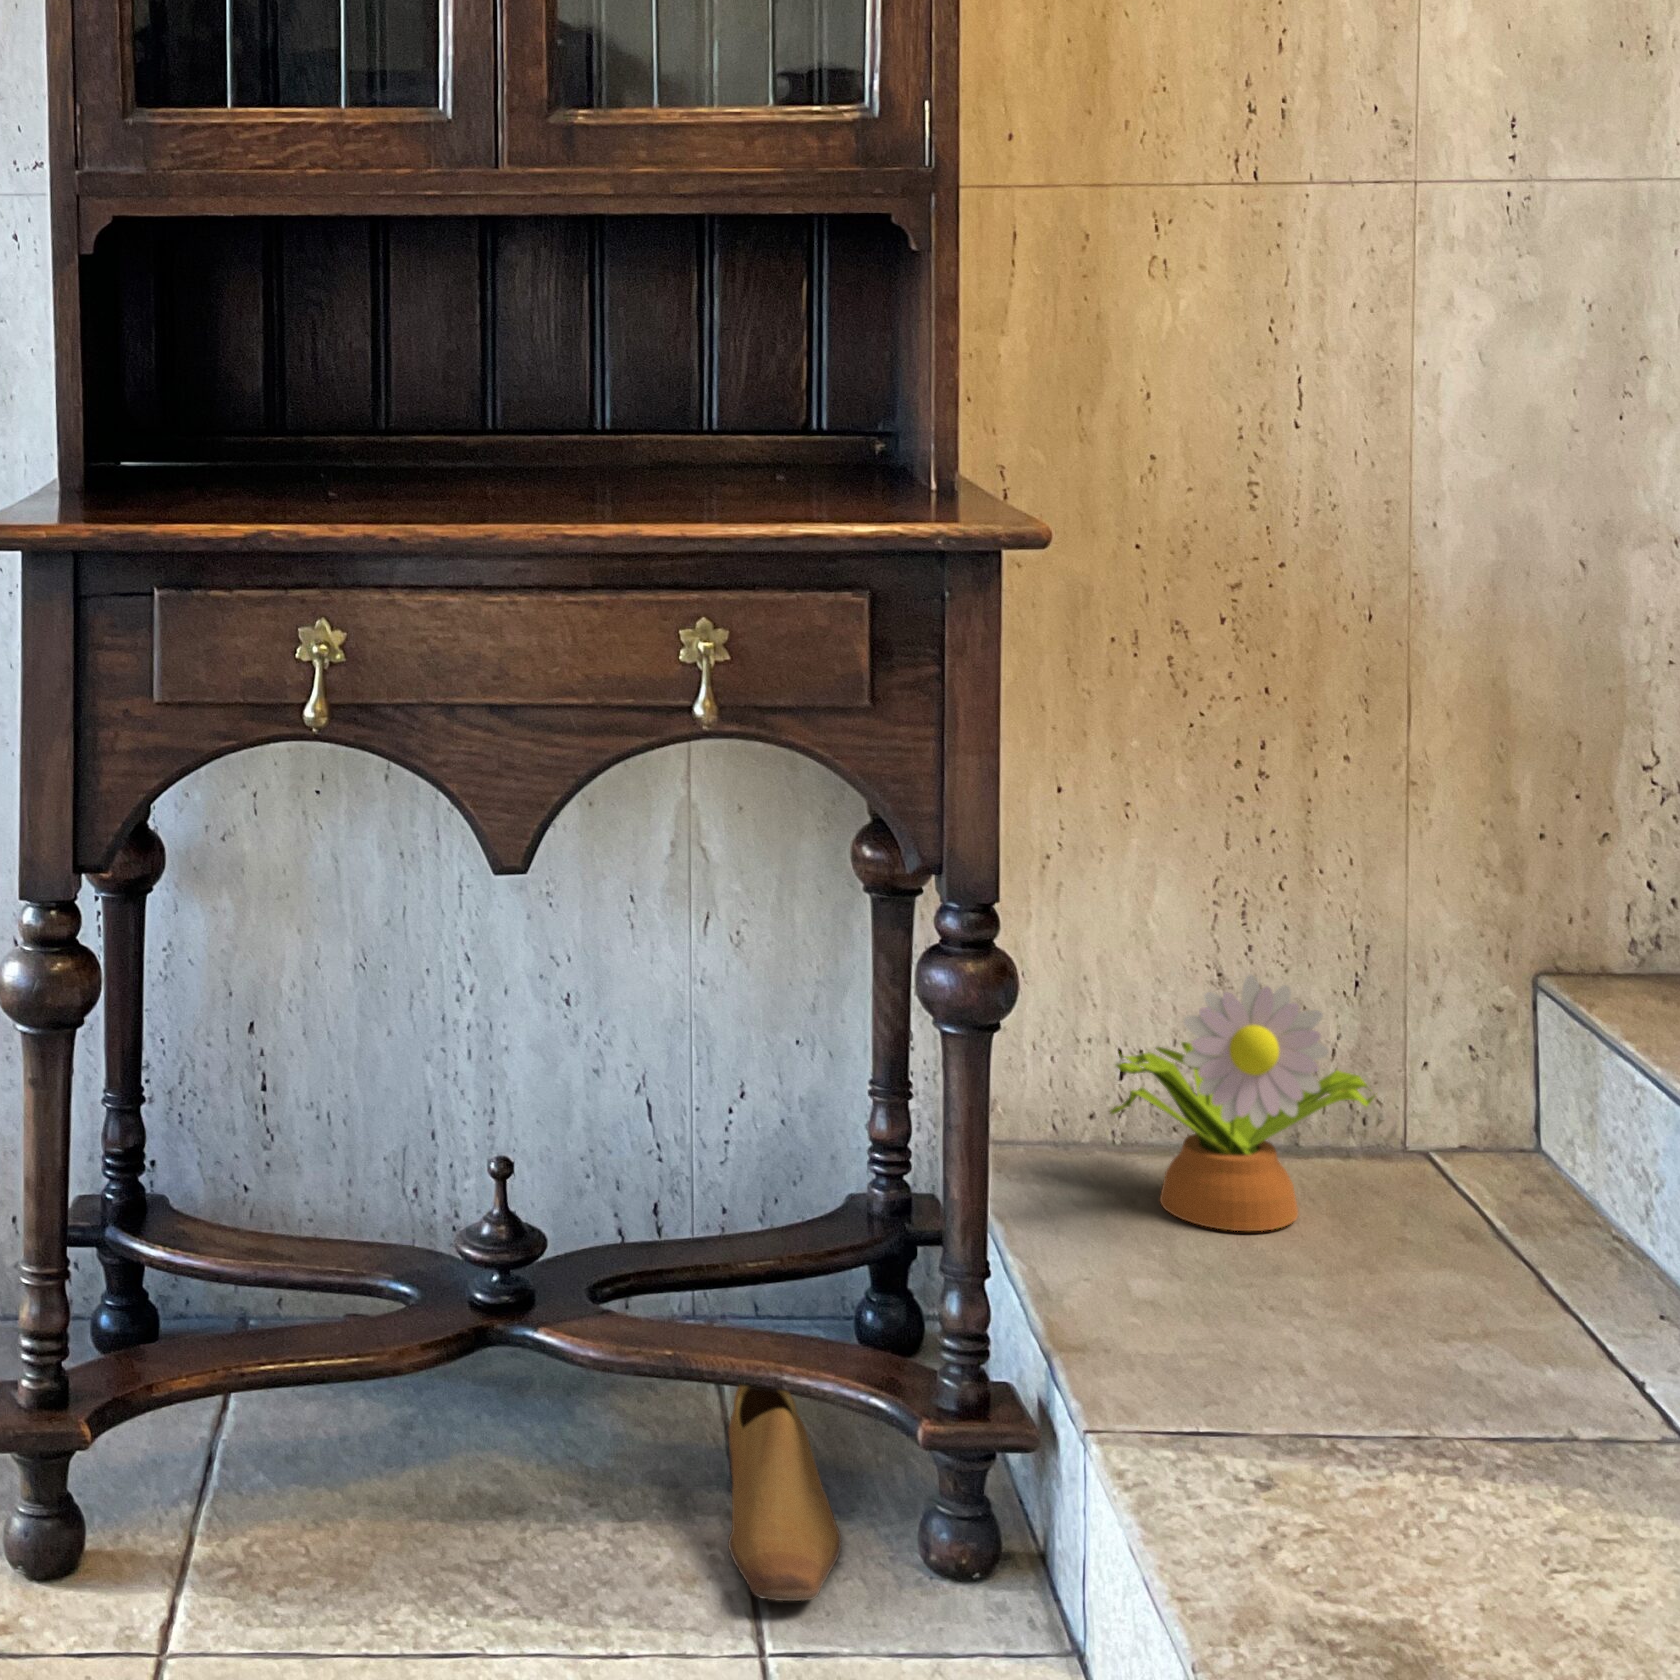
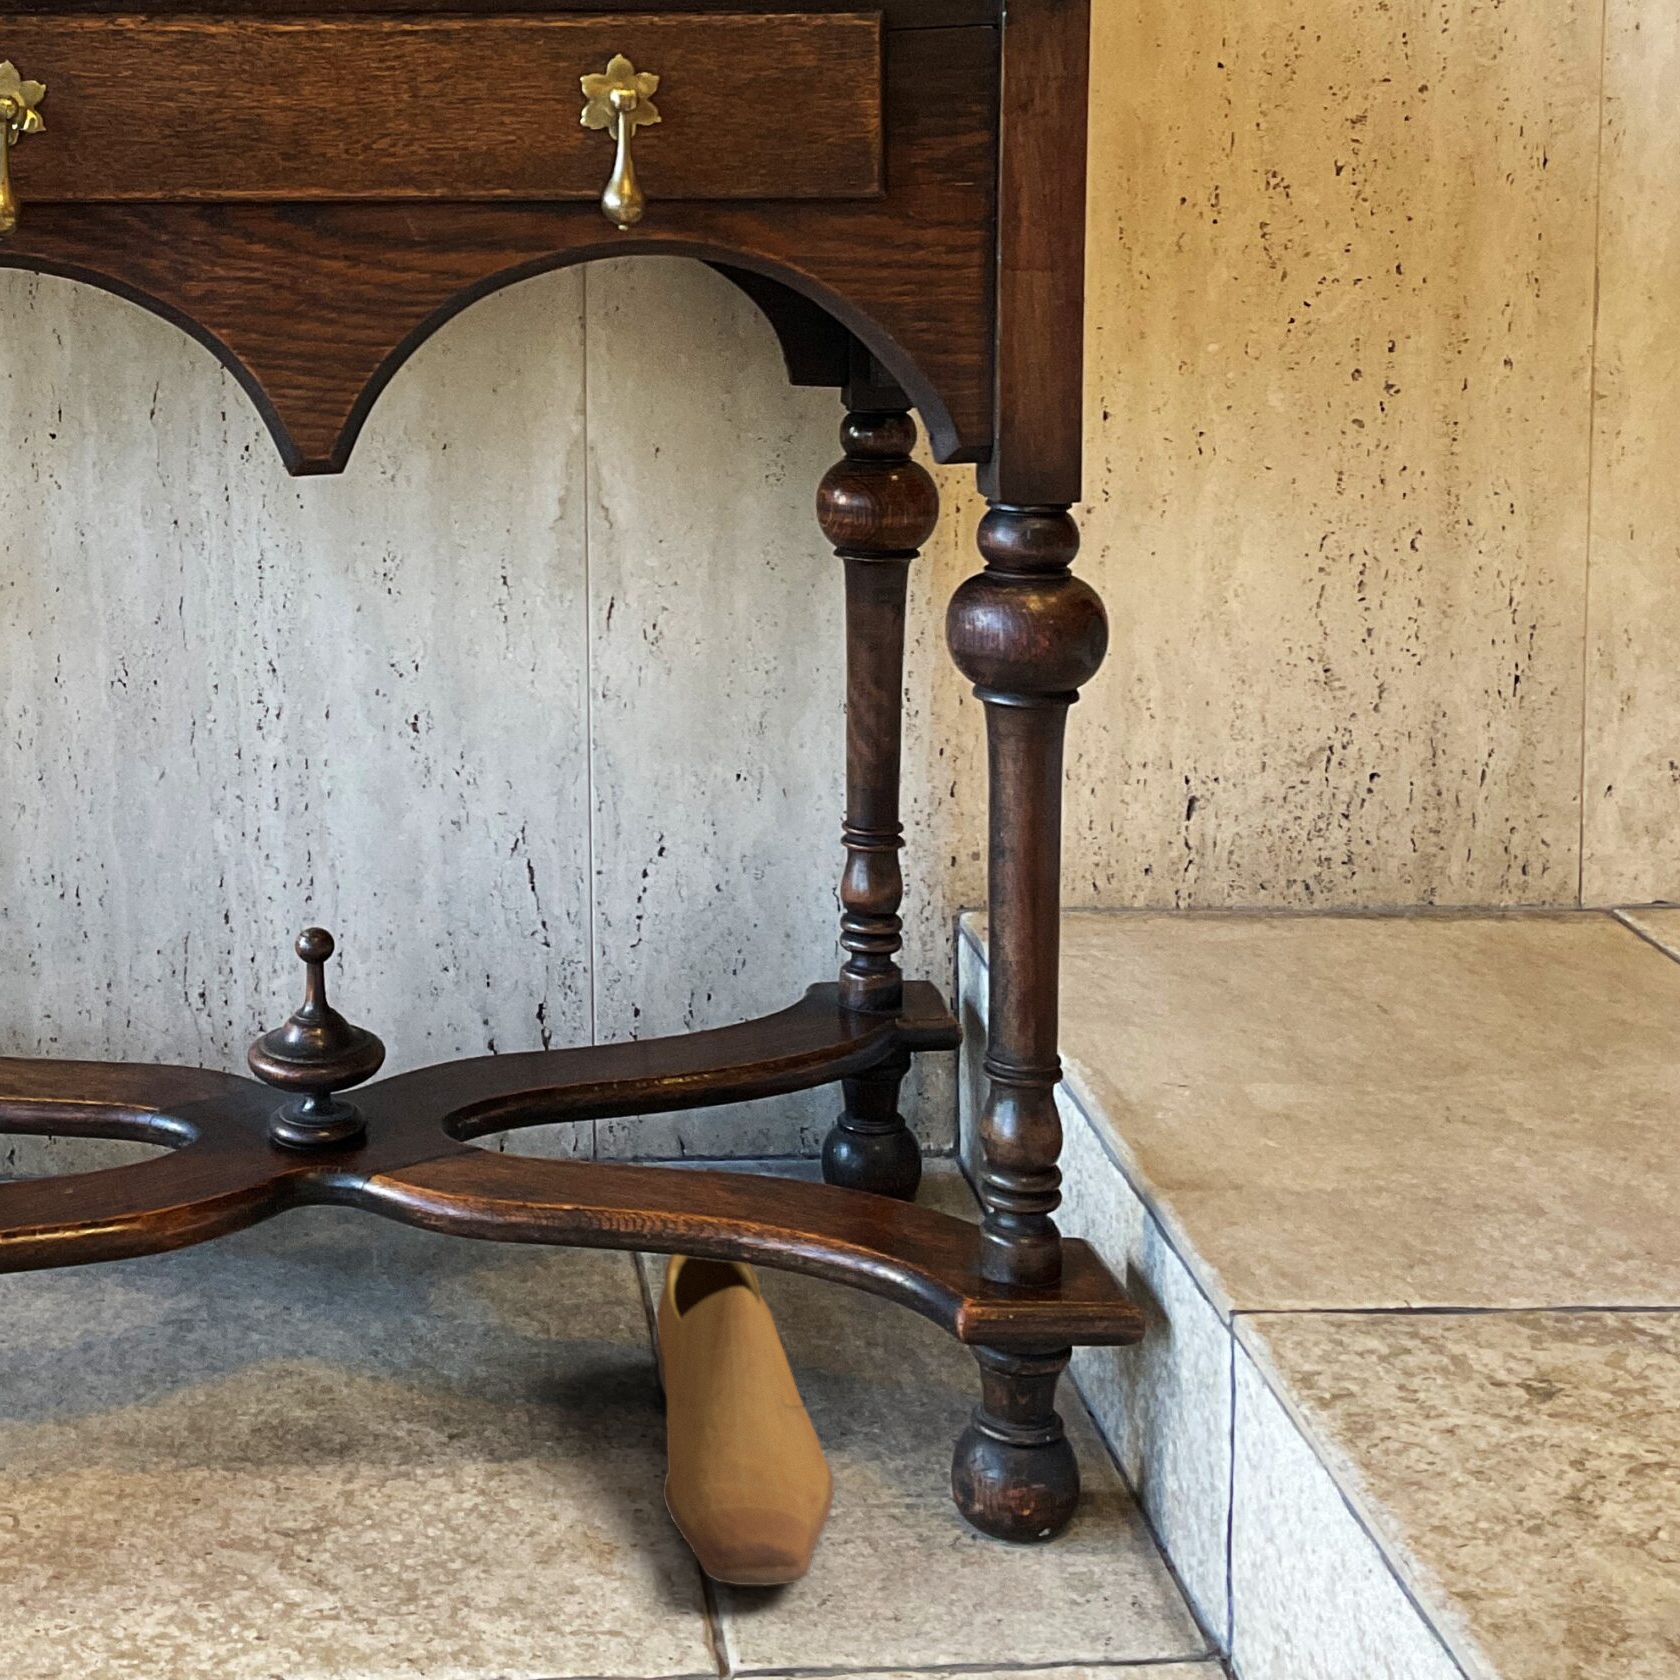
decorative plant: present [1111,974,1377,1231] -> none [1189,644,1573,1014]

